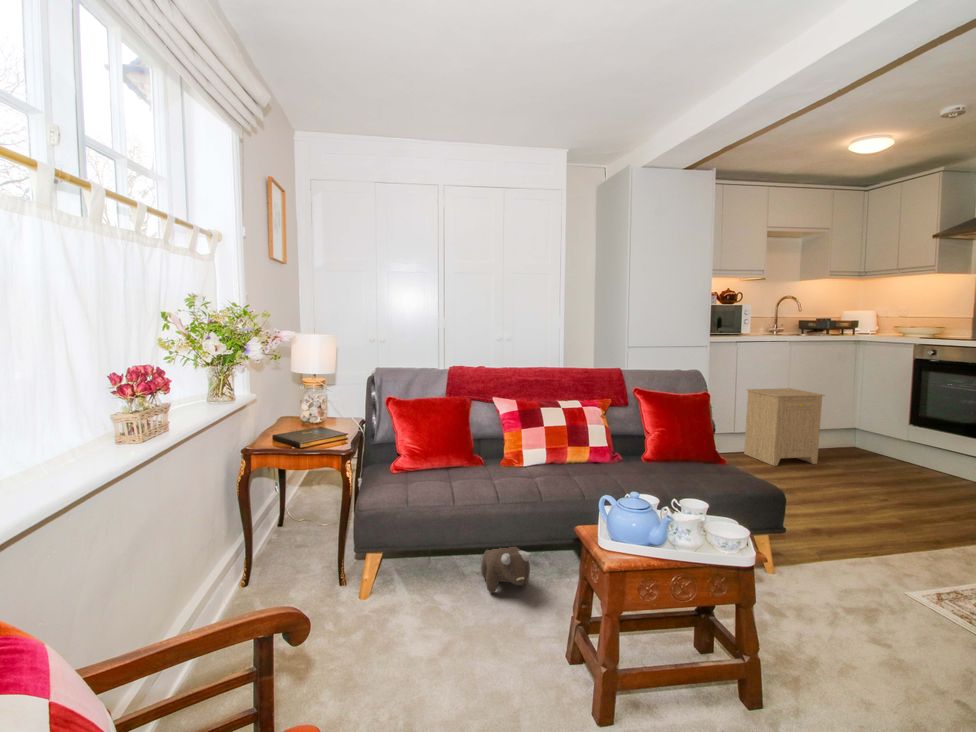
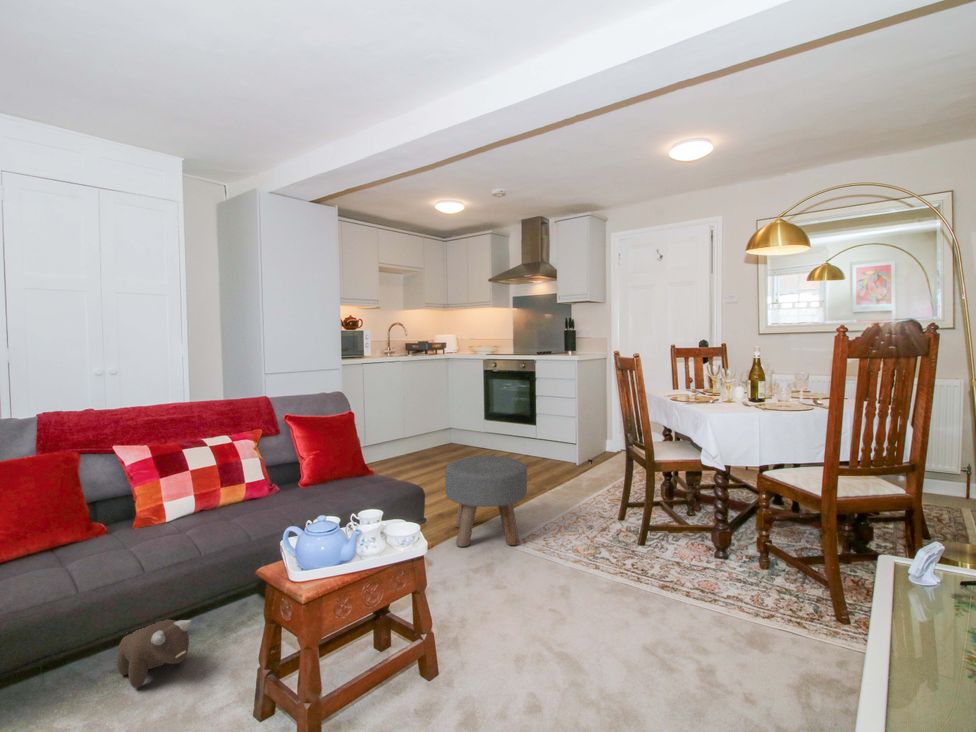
side table: present [744,388,825,466] -> none [374,400,432,468]
ottoman: none [818,469,959,603] -> present [445,456,527,547]

